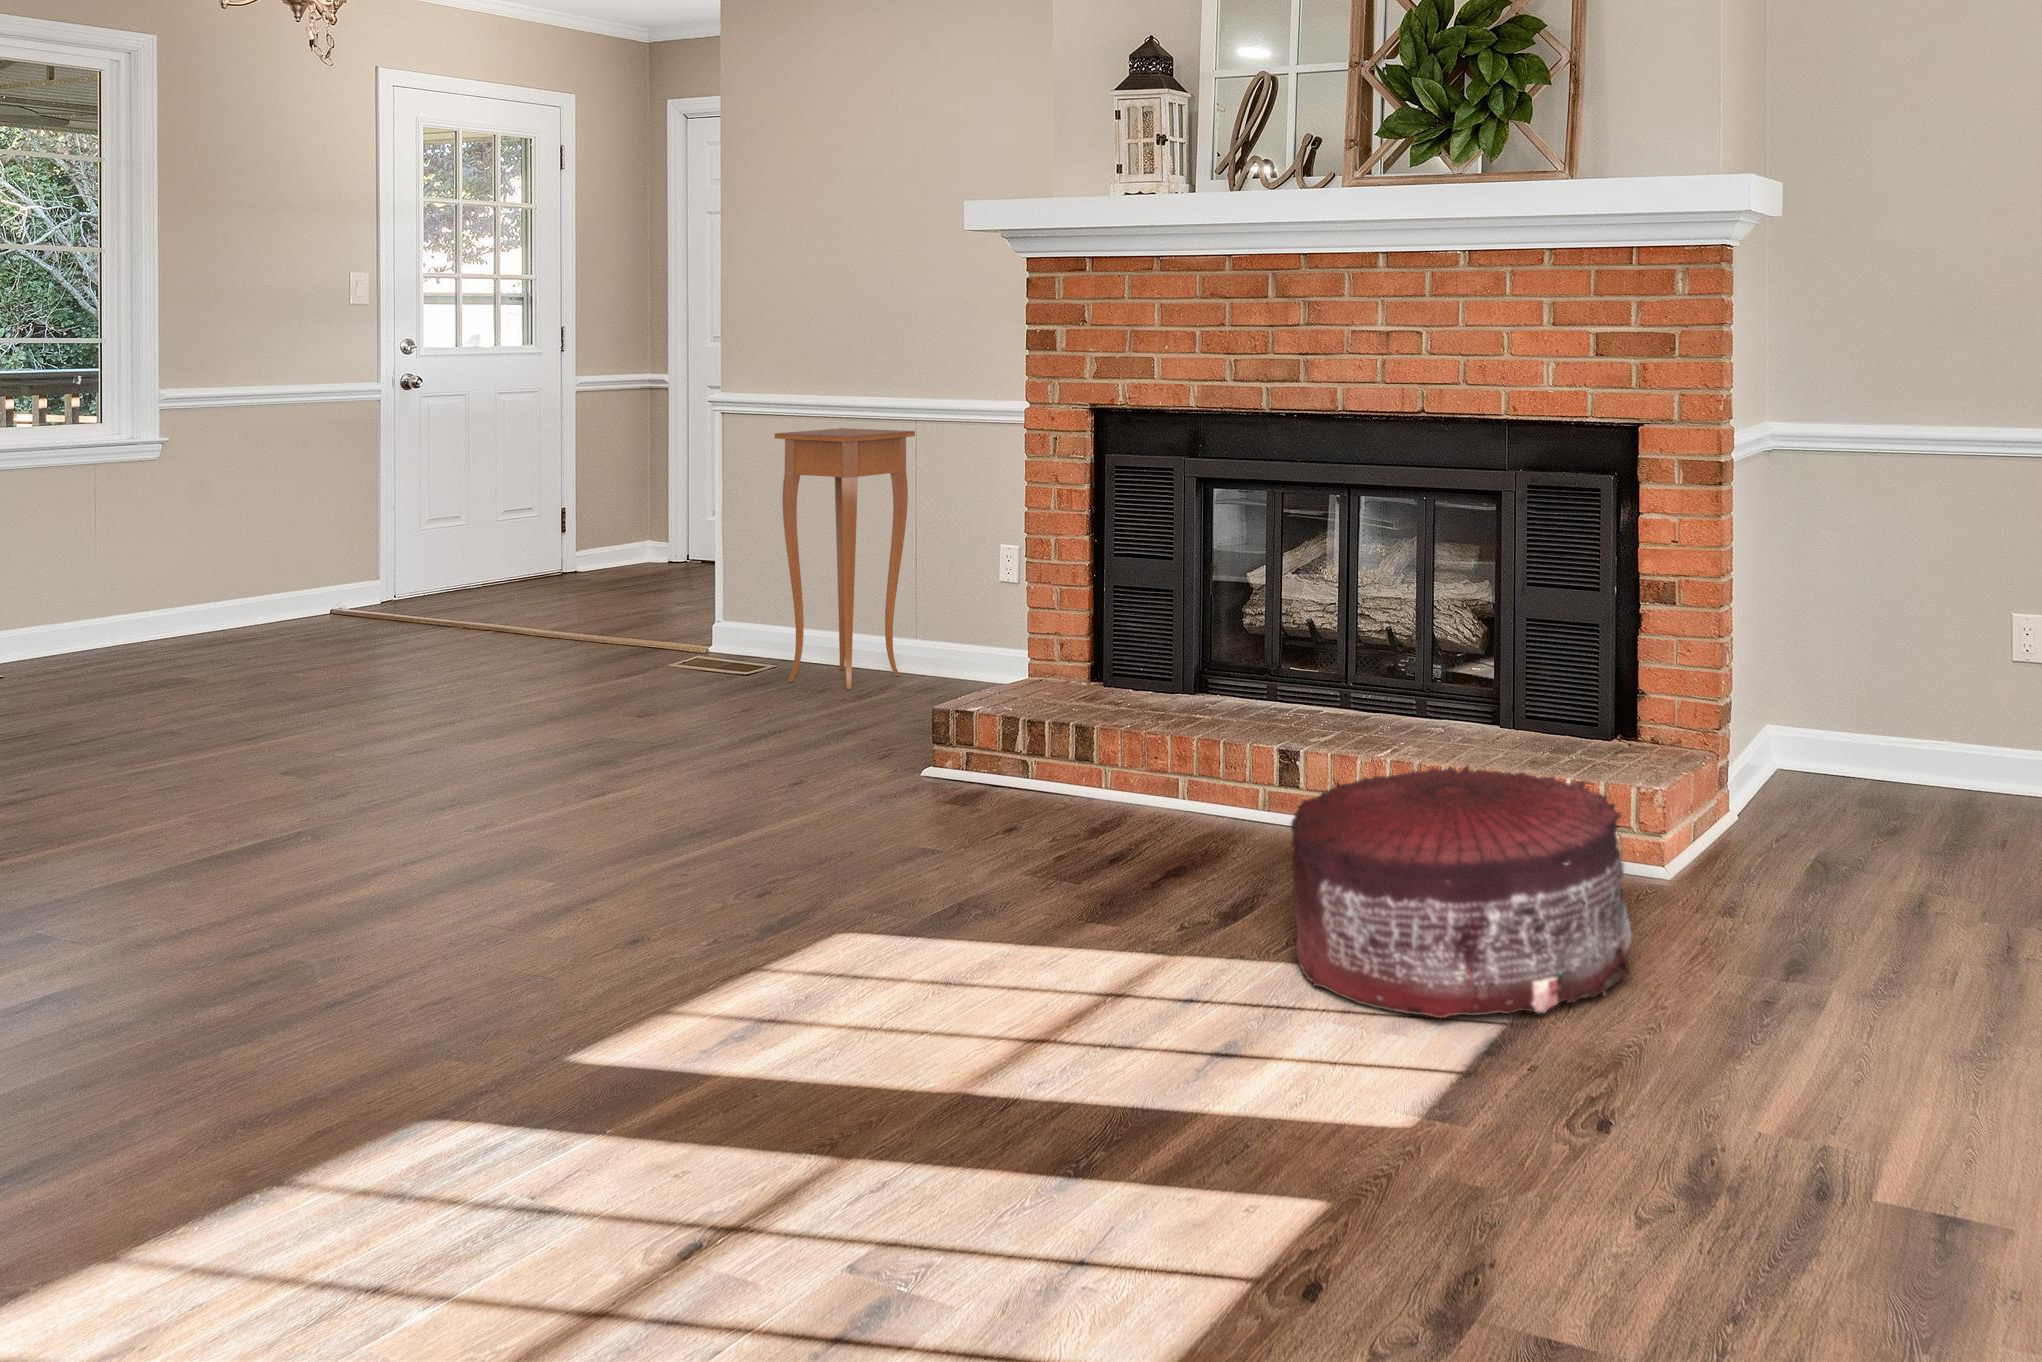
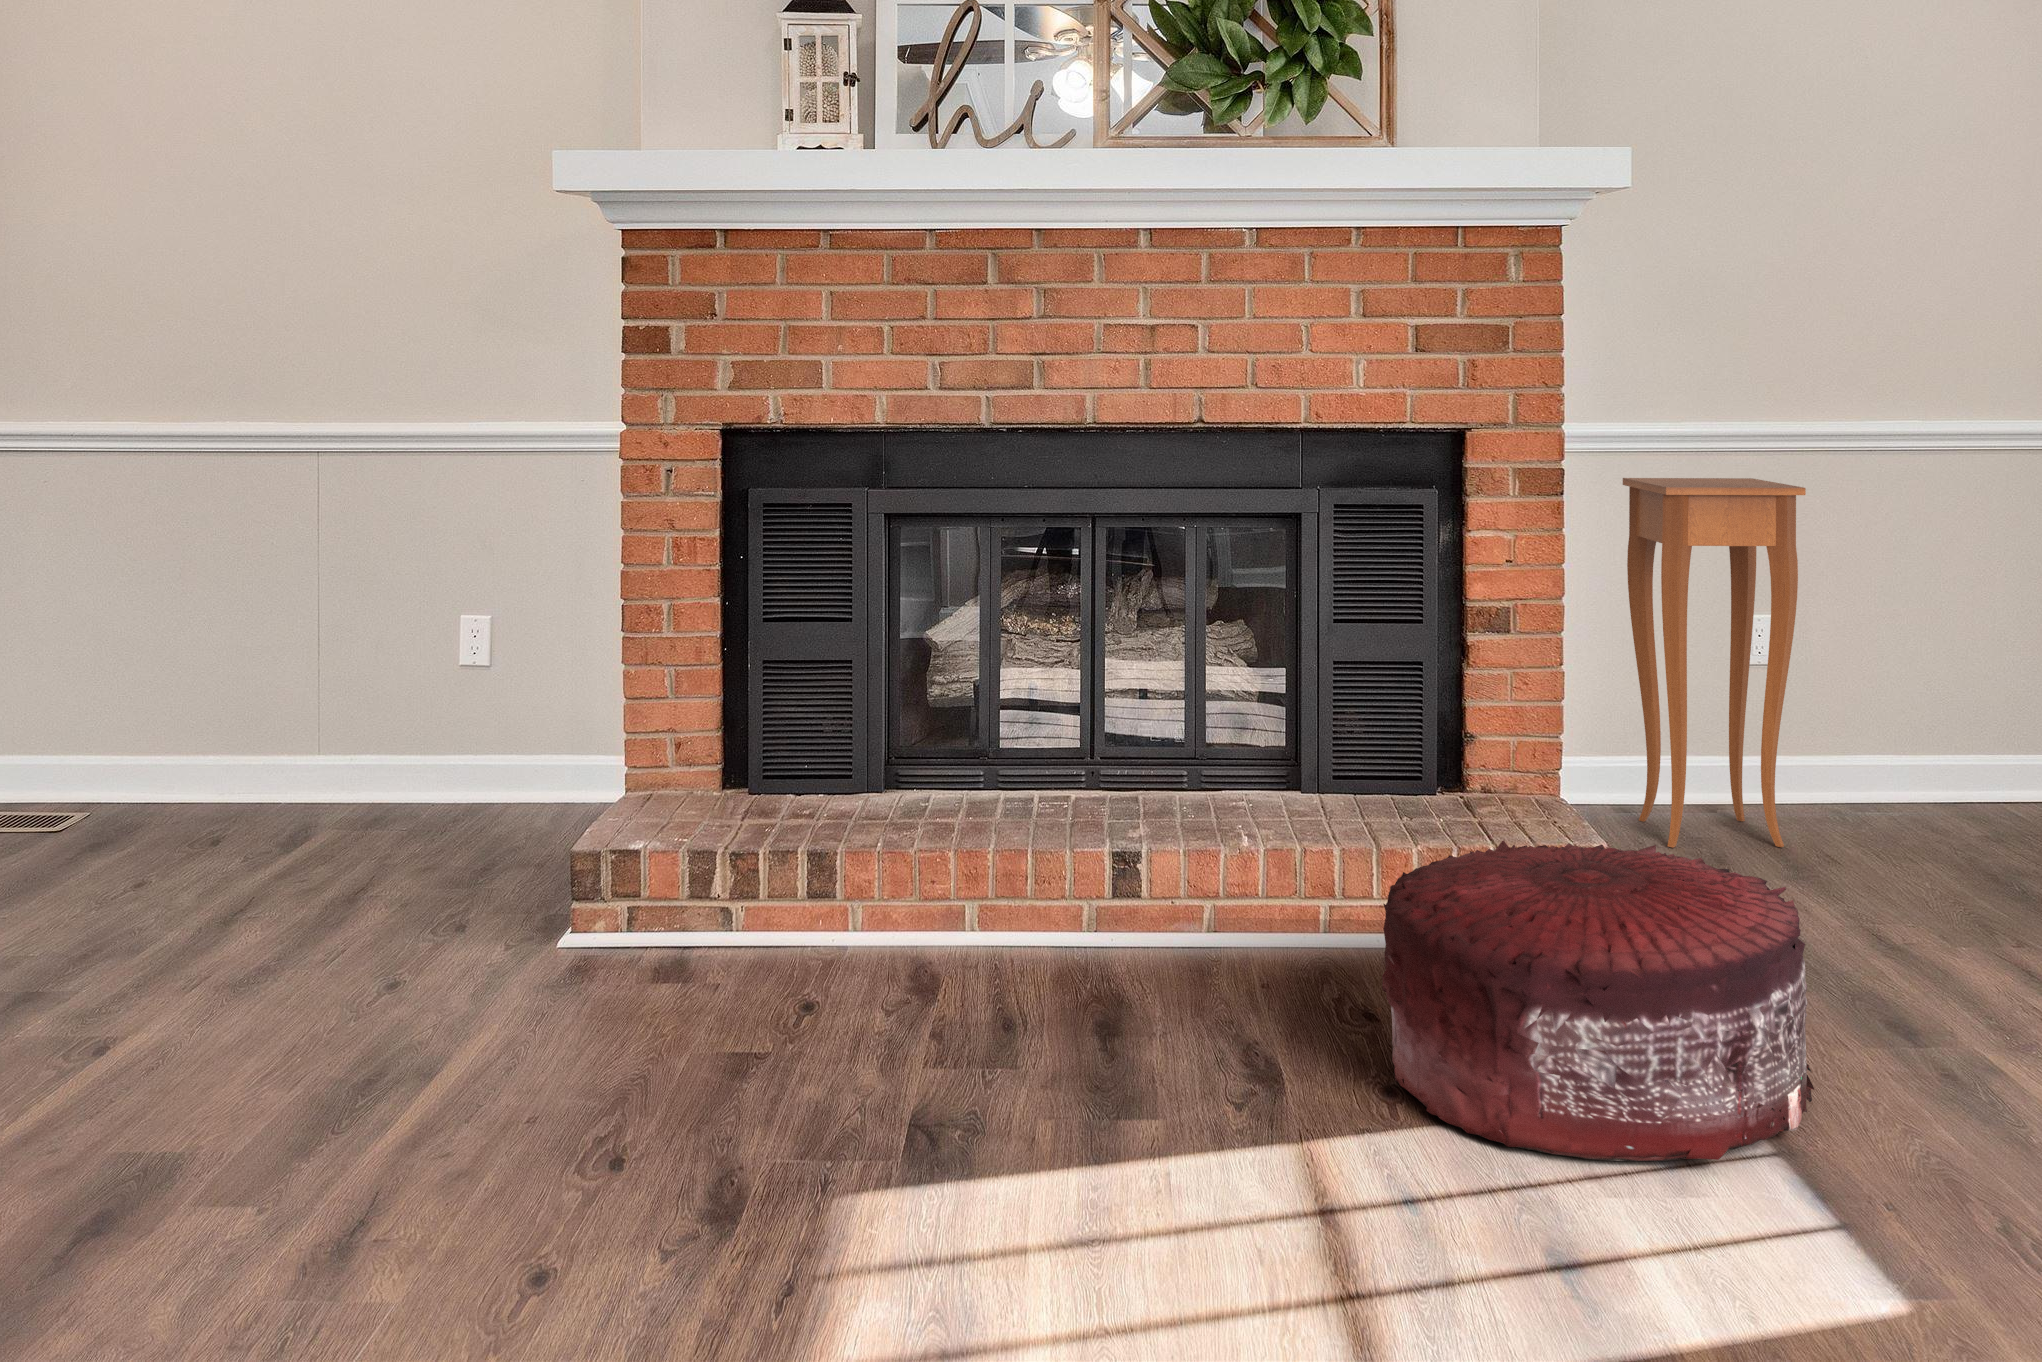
side table: present [775,428,915,689] -> present [1623,478,1806,848]

